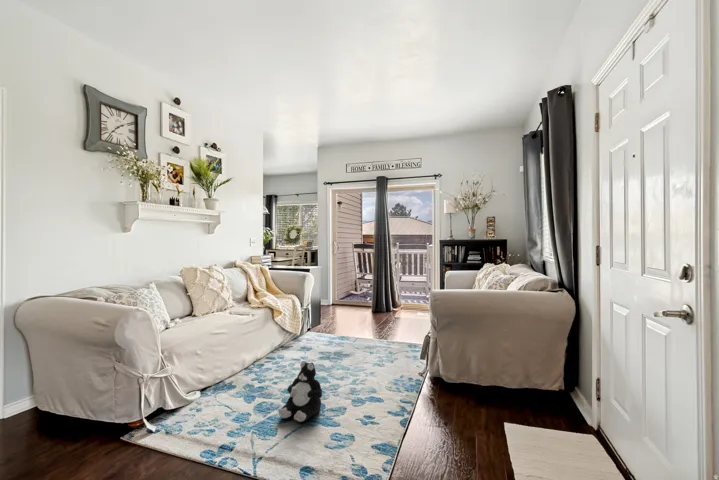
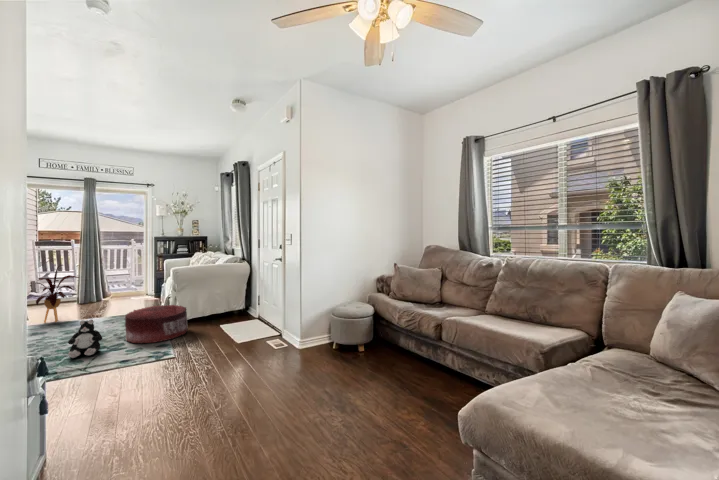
house plant: none [313,272,356,335] -> present [36,266,79,322]
pouf: none [357,349,448,427] -> present [125,305,188,344]

